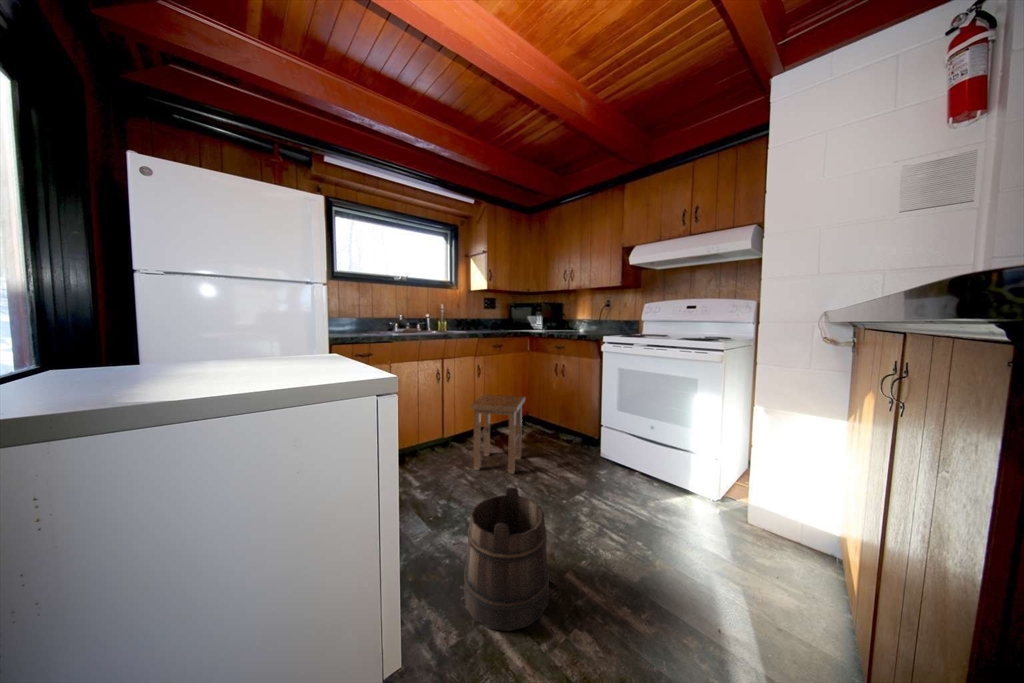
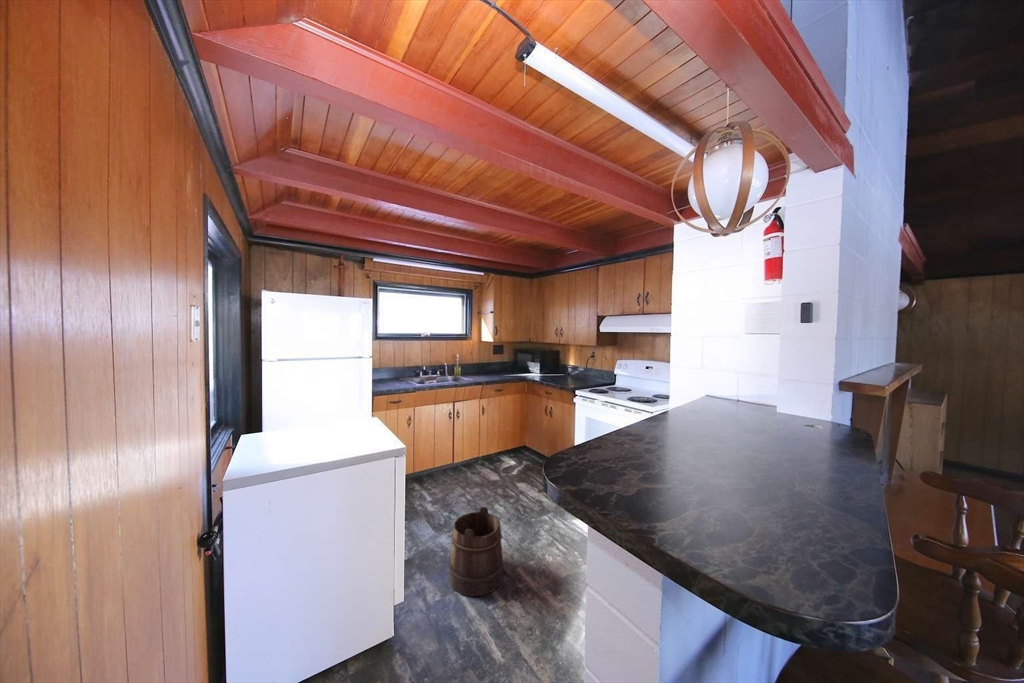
stool: present [470,394,525,474] -> none [470,432,515,496]

